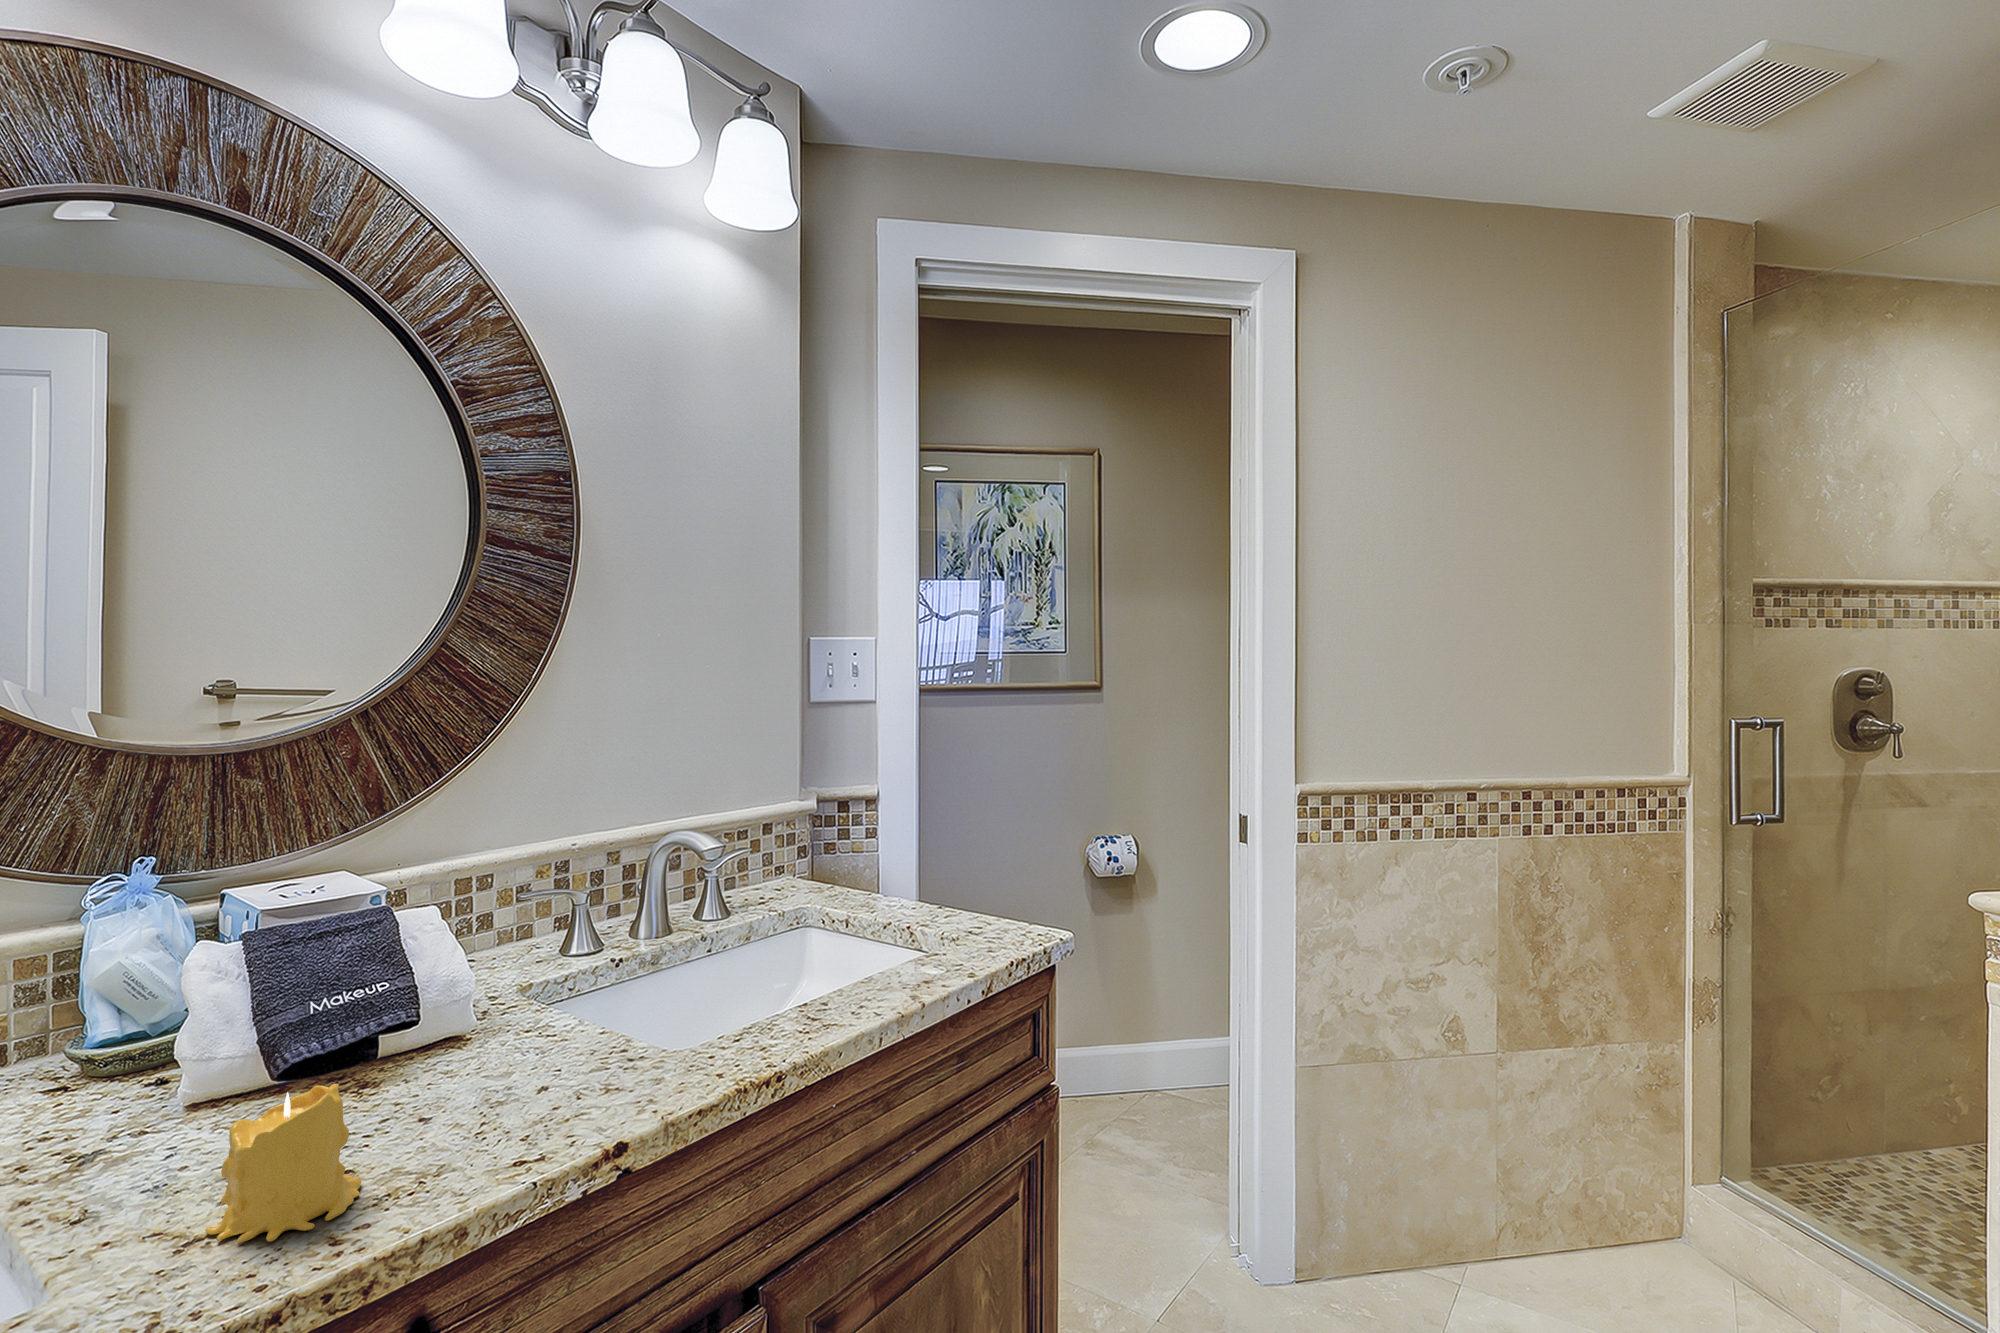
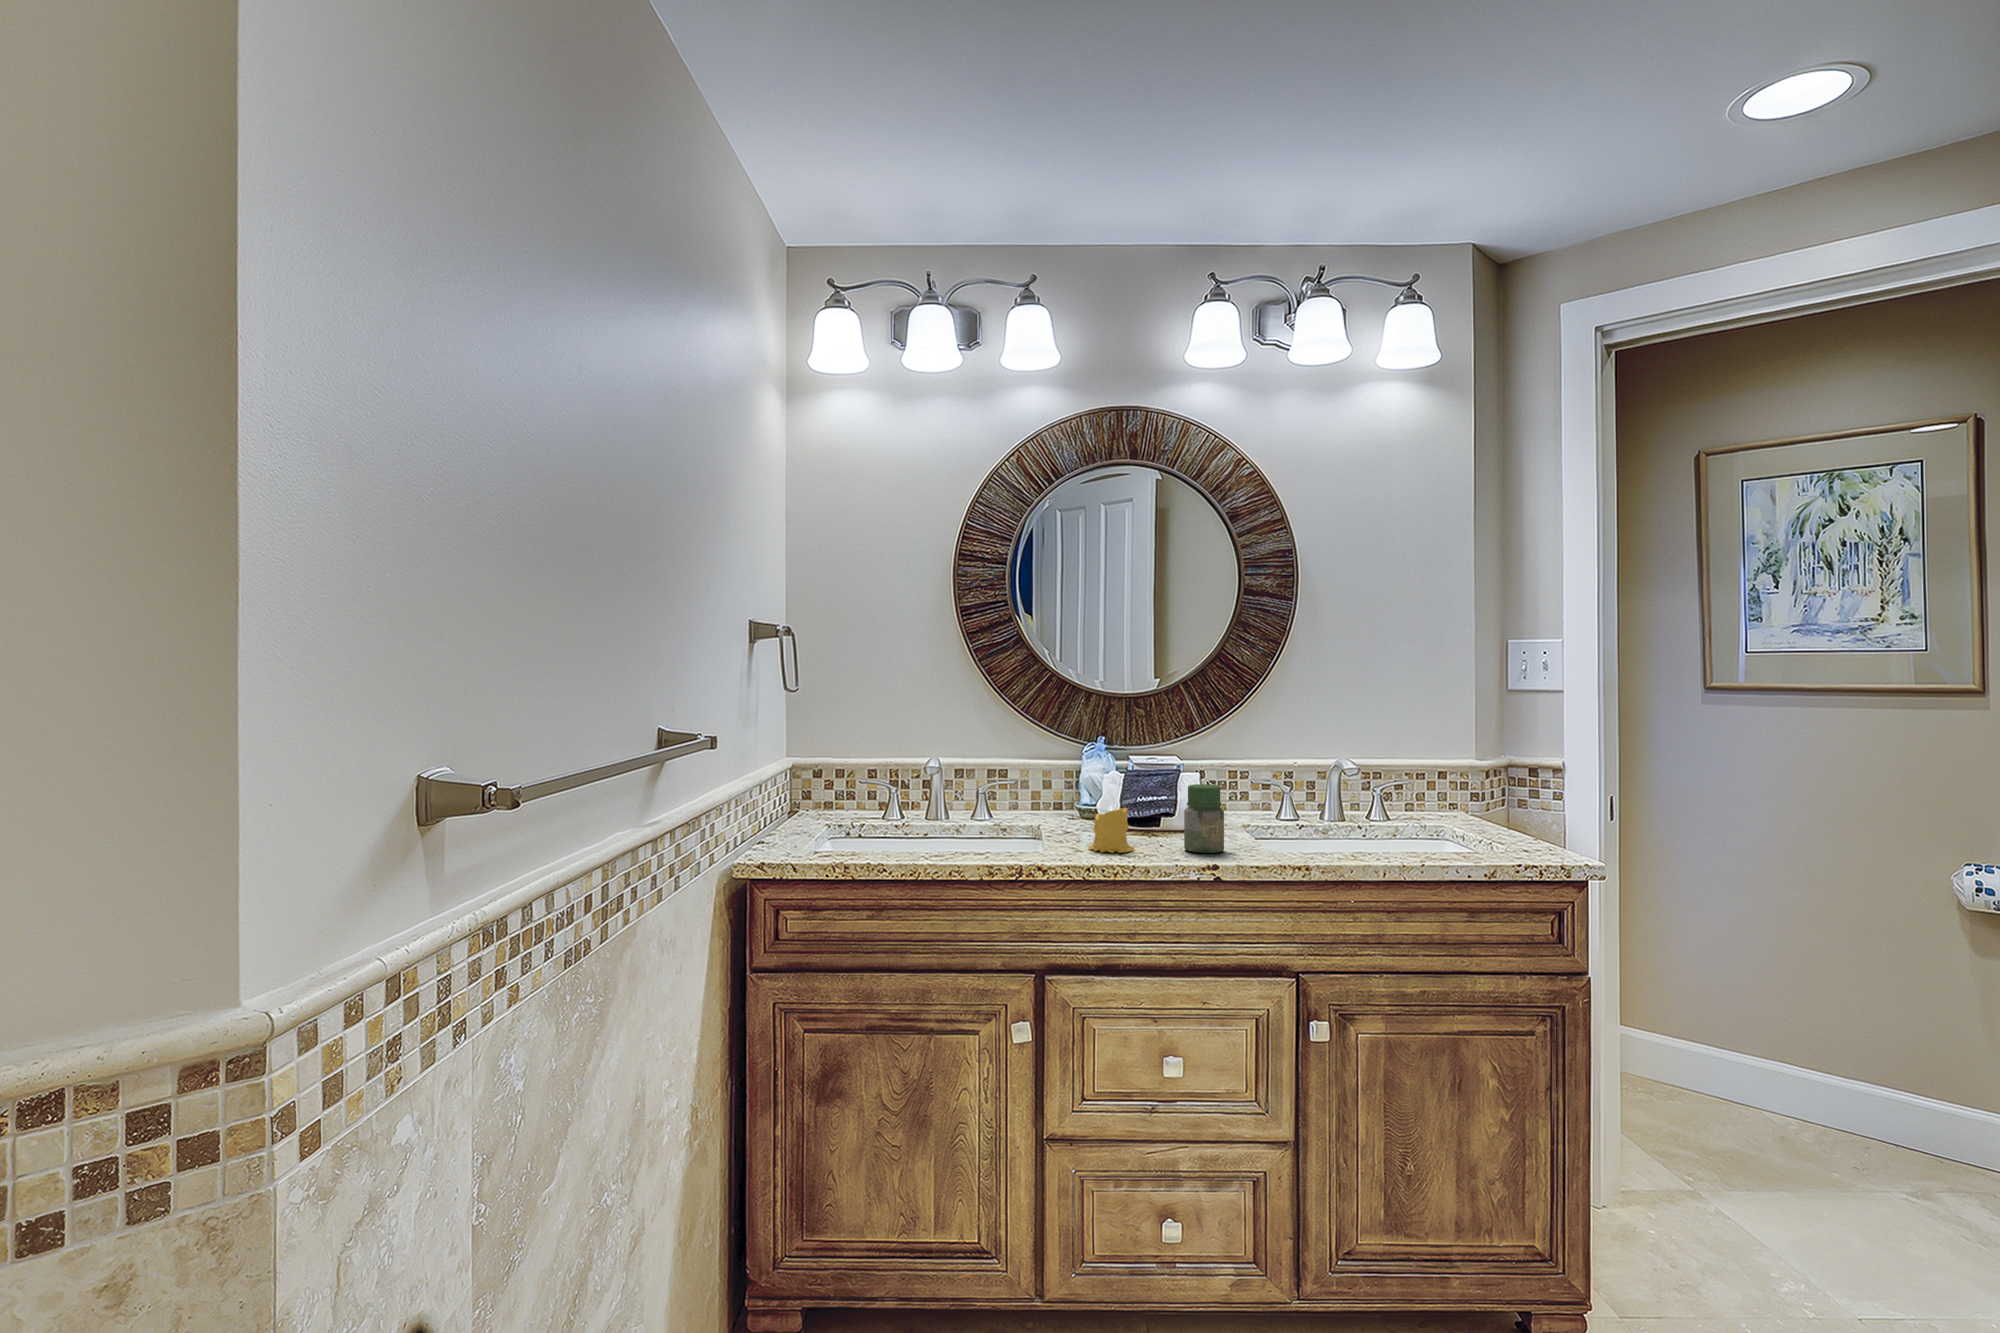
jar: none [486,962,583,1133] -> present [1184,784,1224,853]

